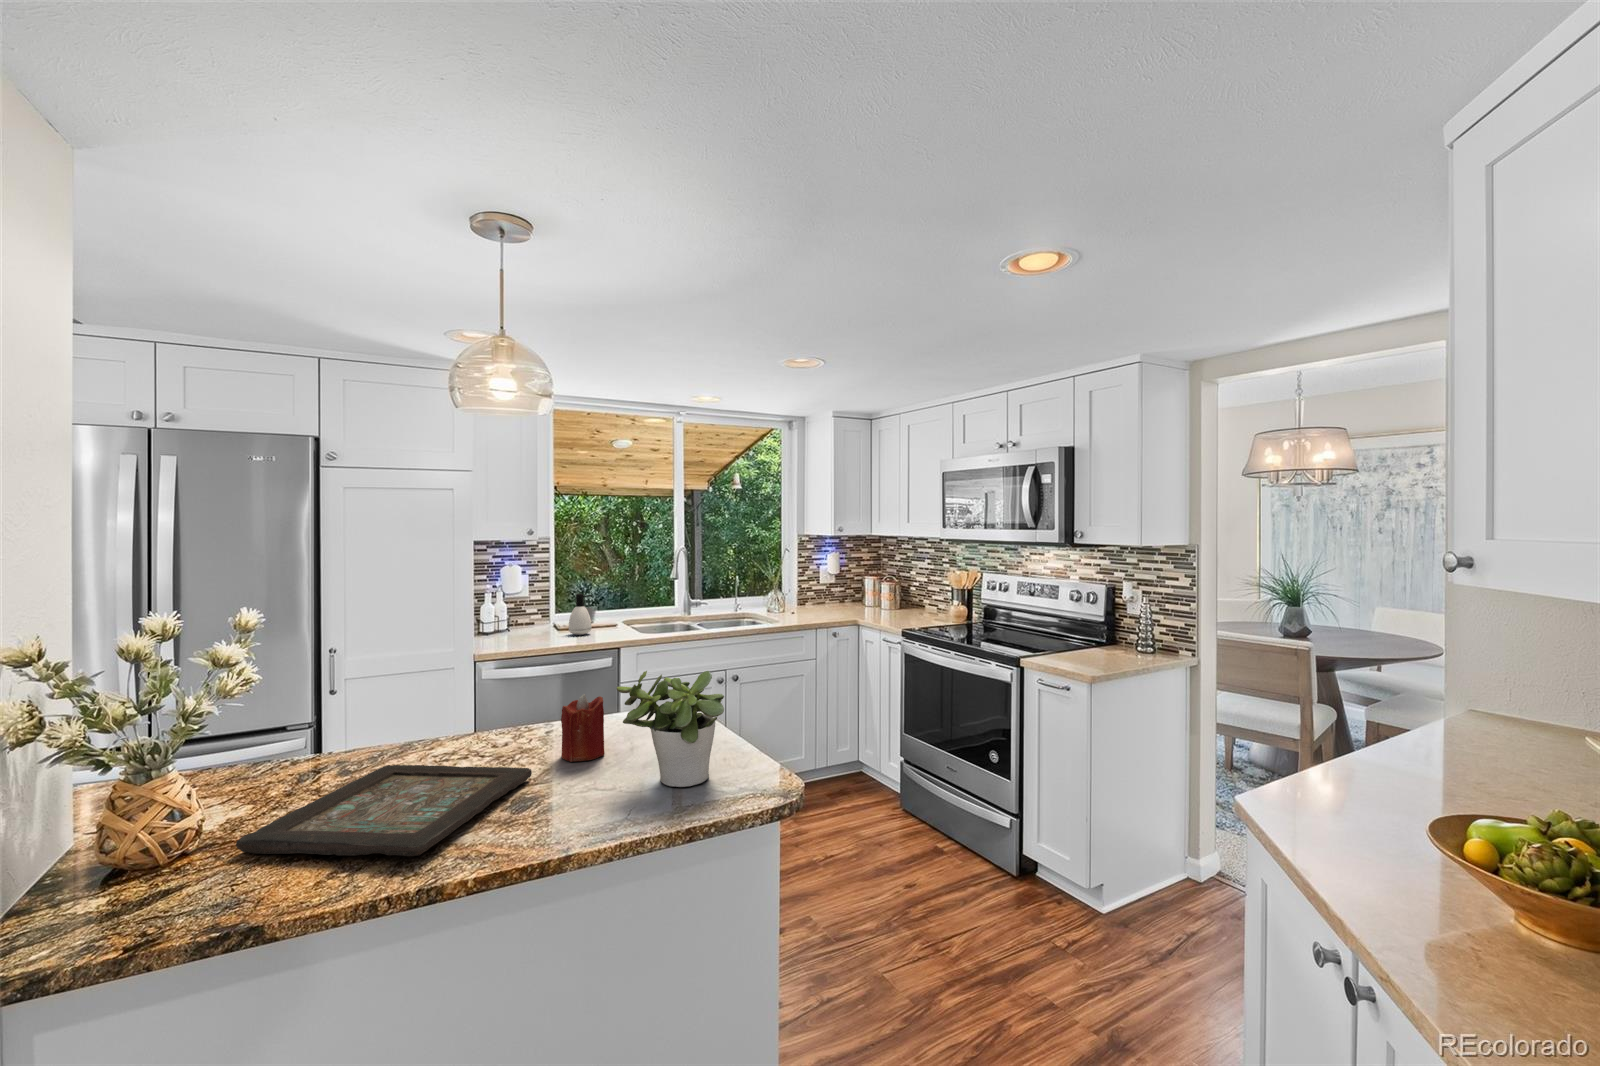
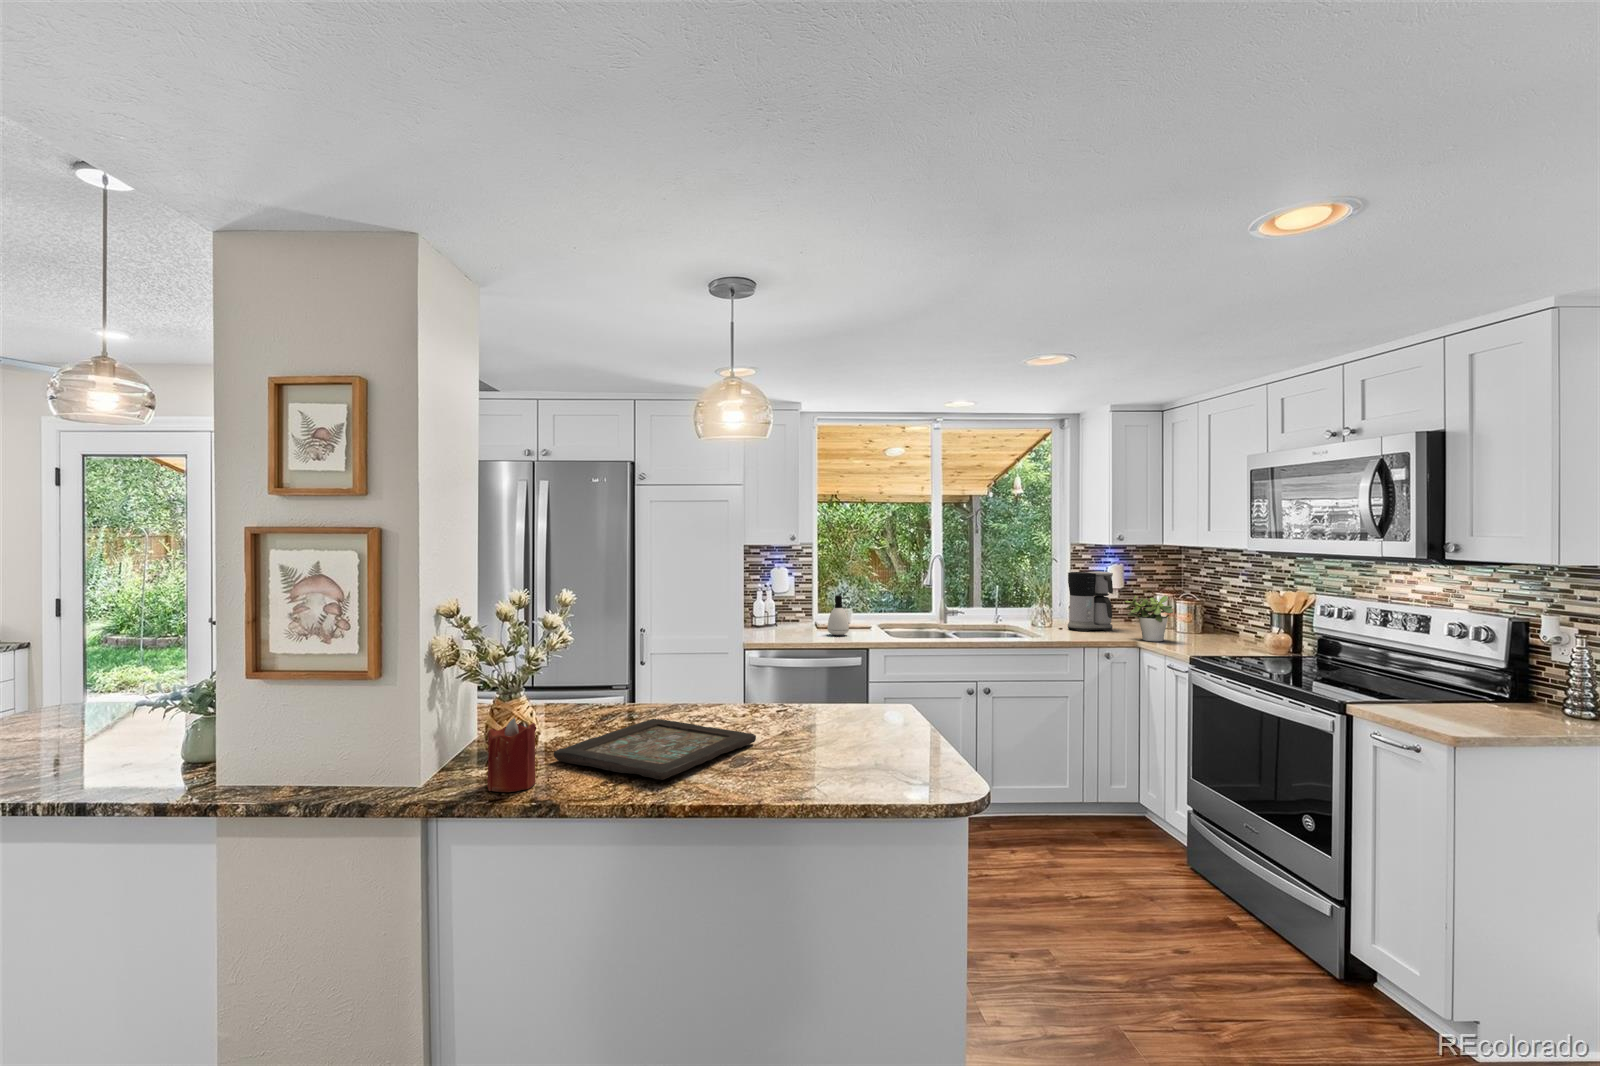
coffee maker: none [793,560,830,614] -> present [1067,571,1113,631]
potted plant: present [616,671,724,787] -> present [1125,596,1173,641]
candle: present [561,694,605,762] -> present [487,718,537,792]

